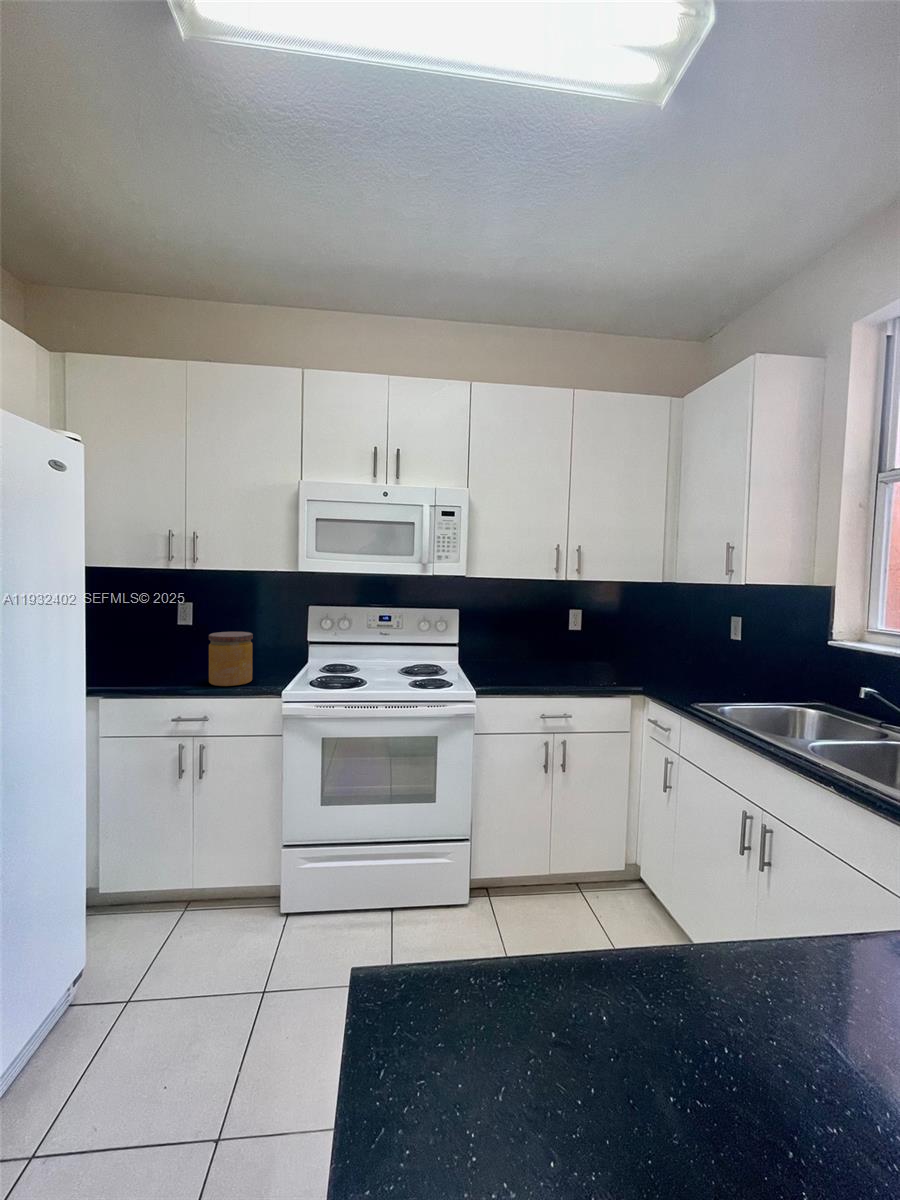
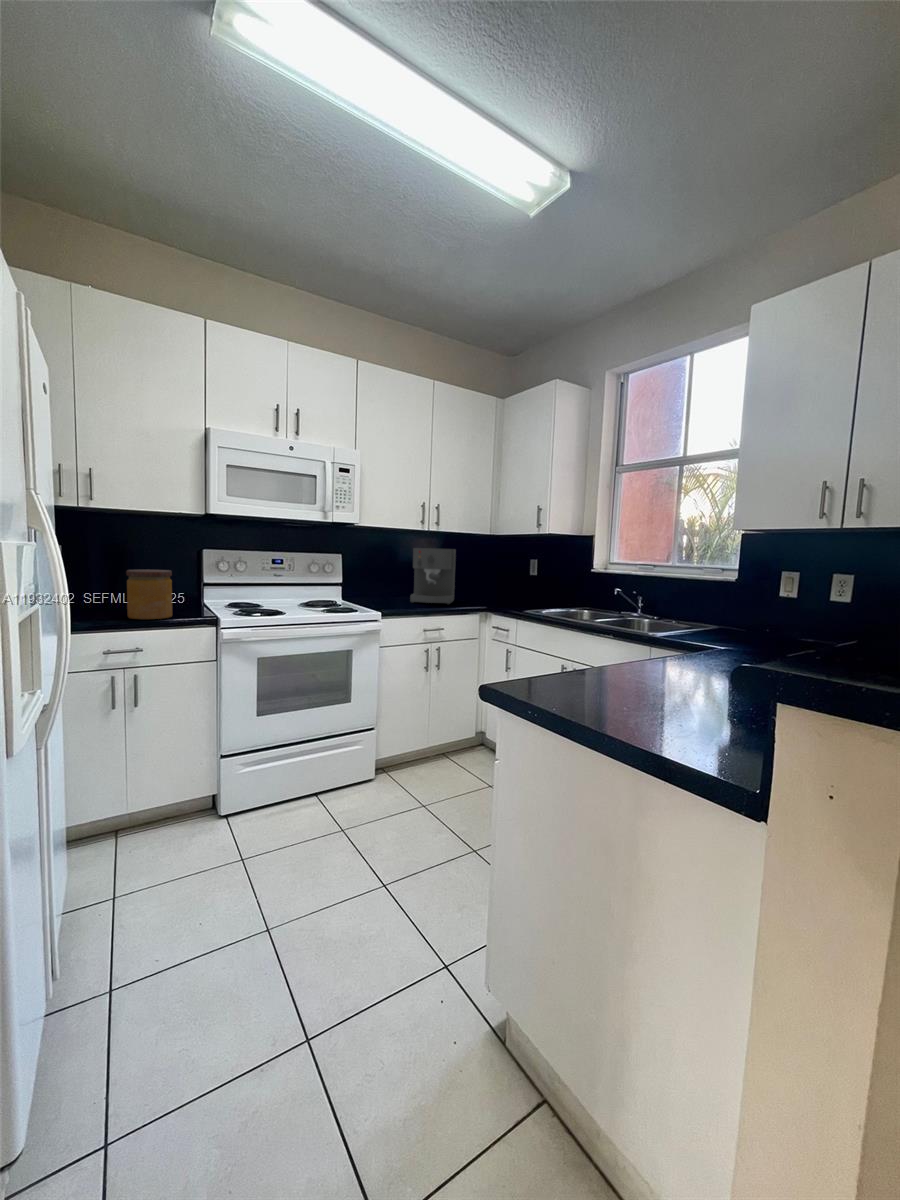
coffee maker: none [544,600,613,679] -> present [410,548,456,604]

